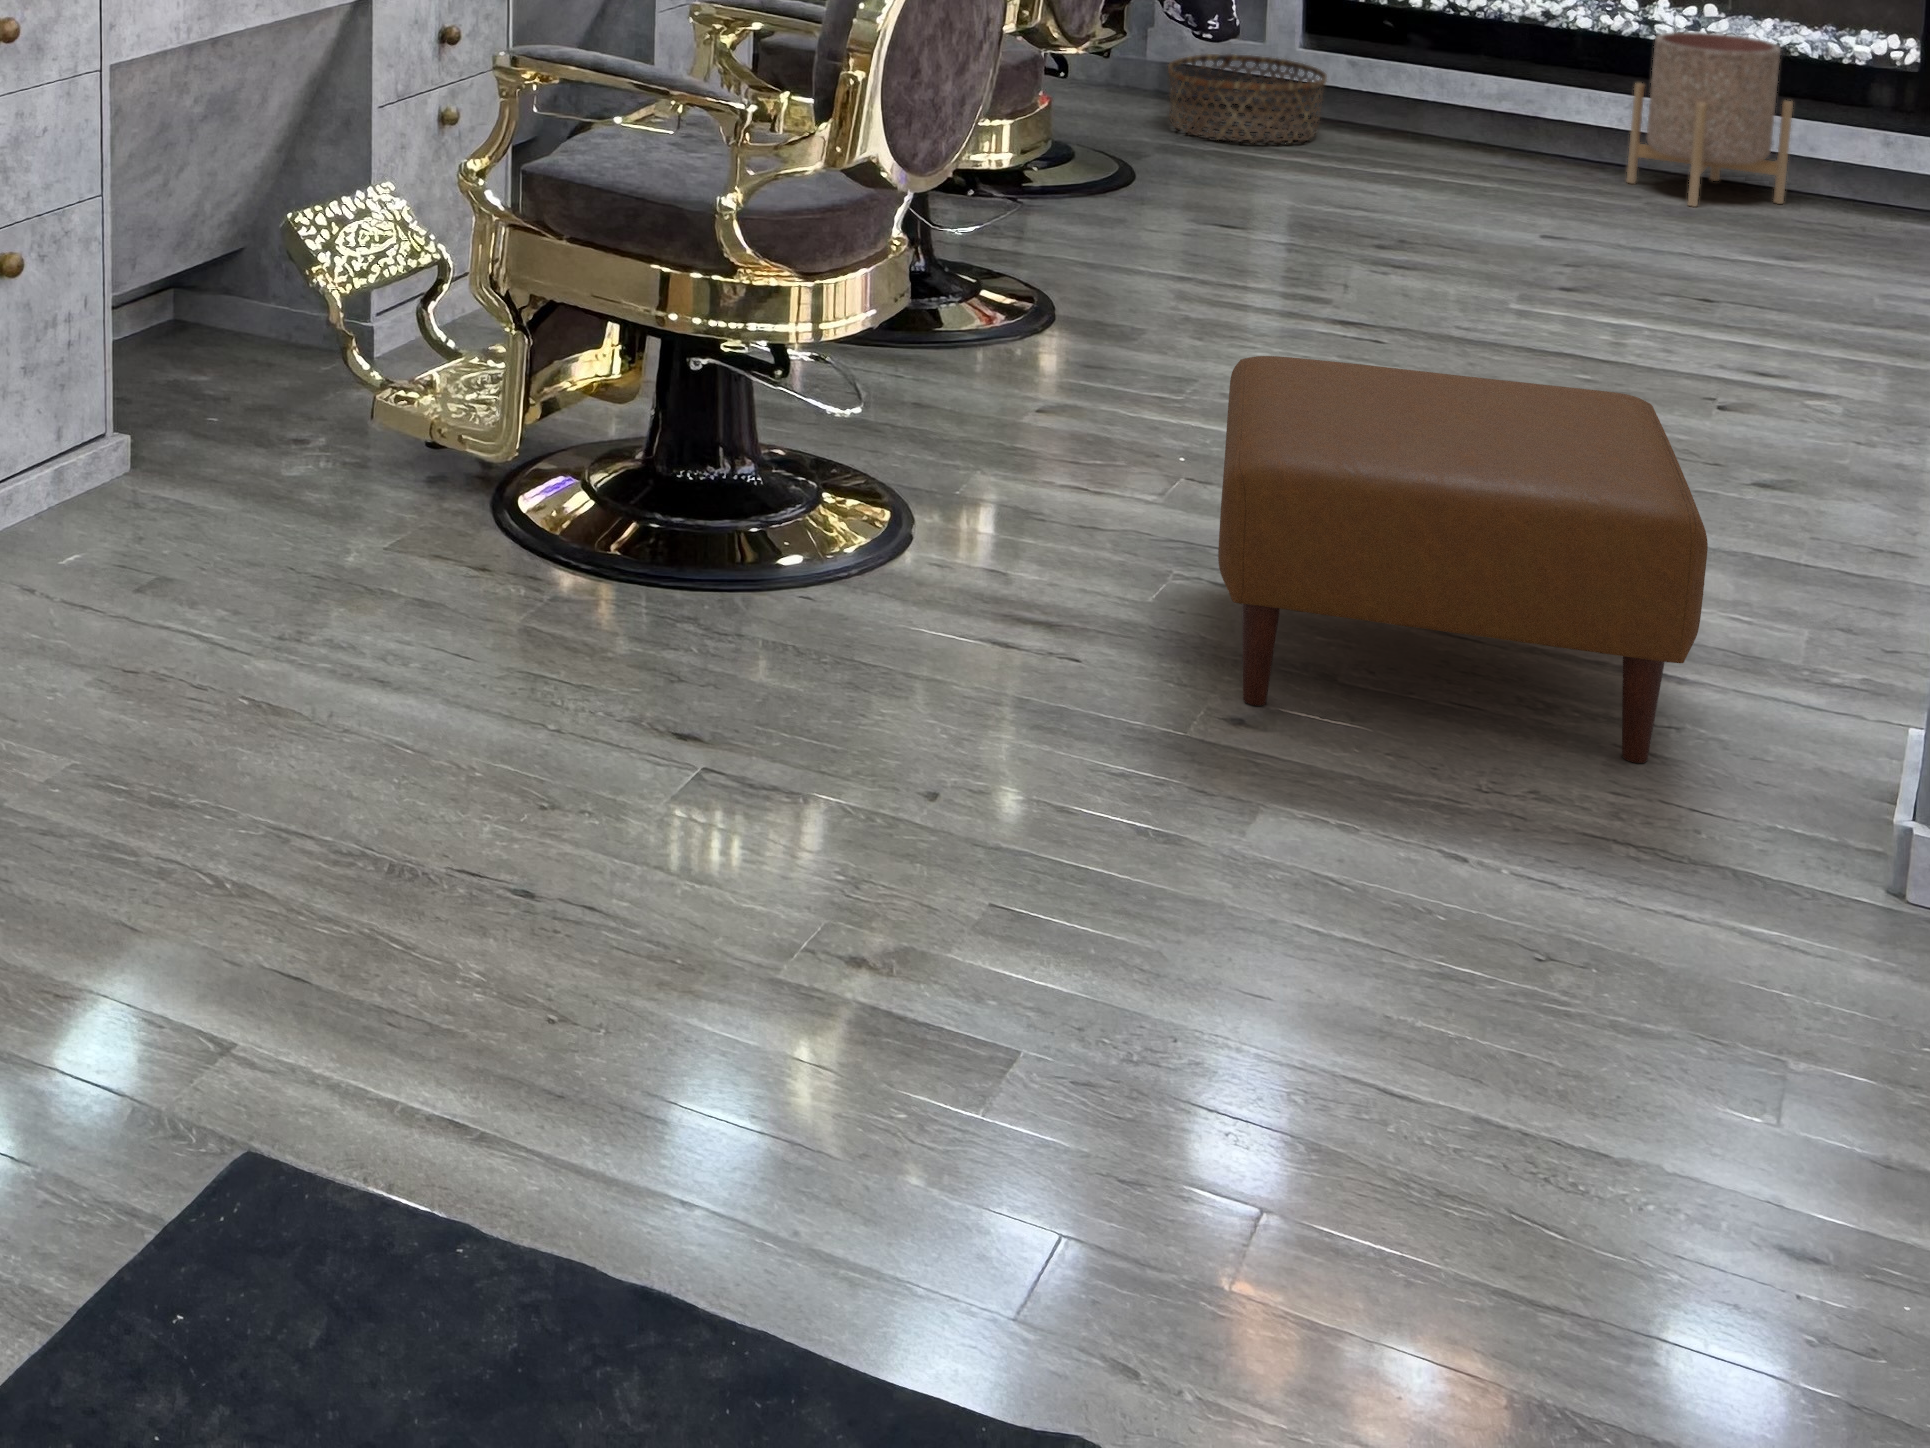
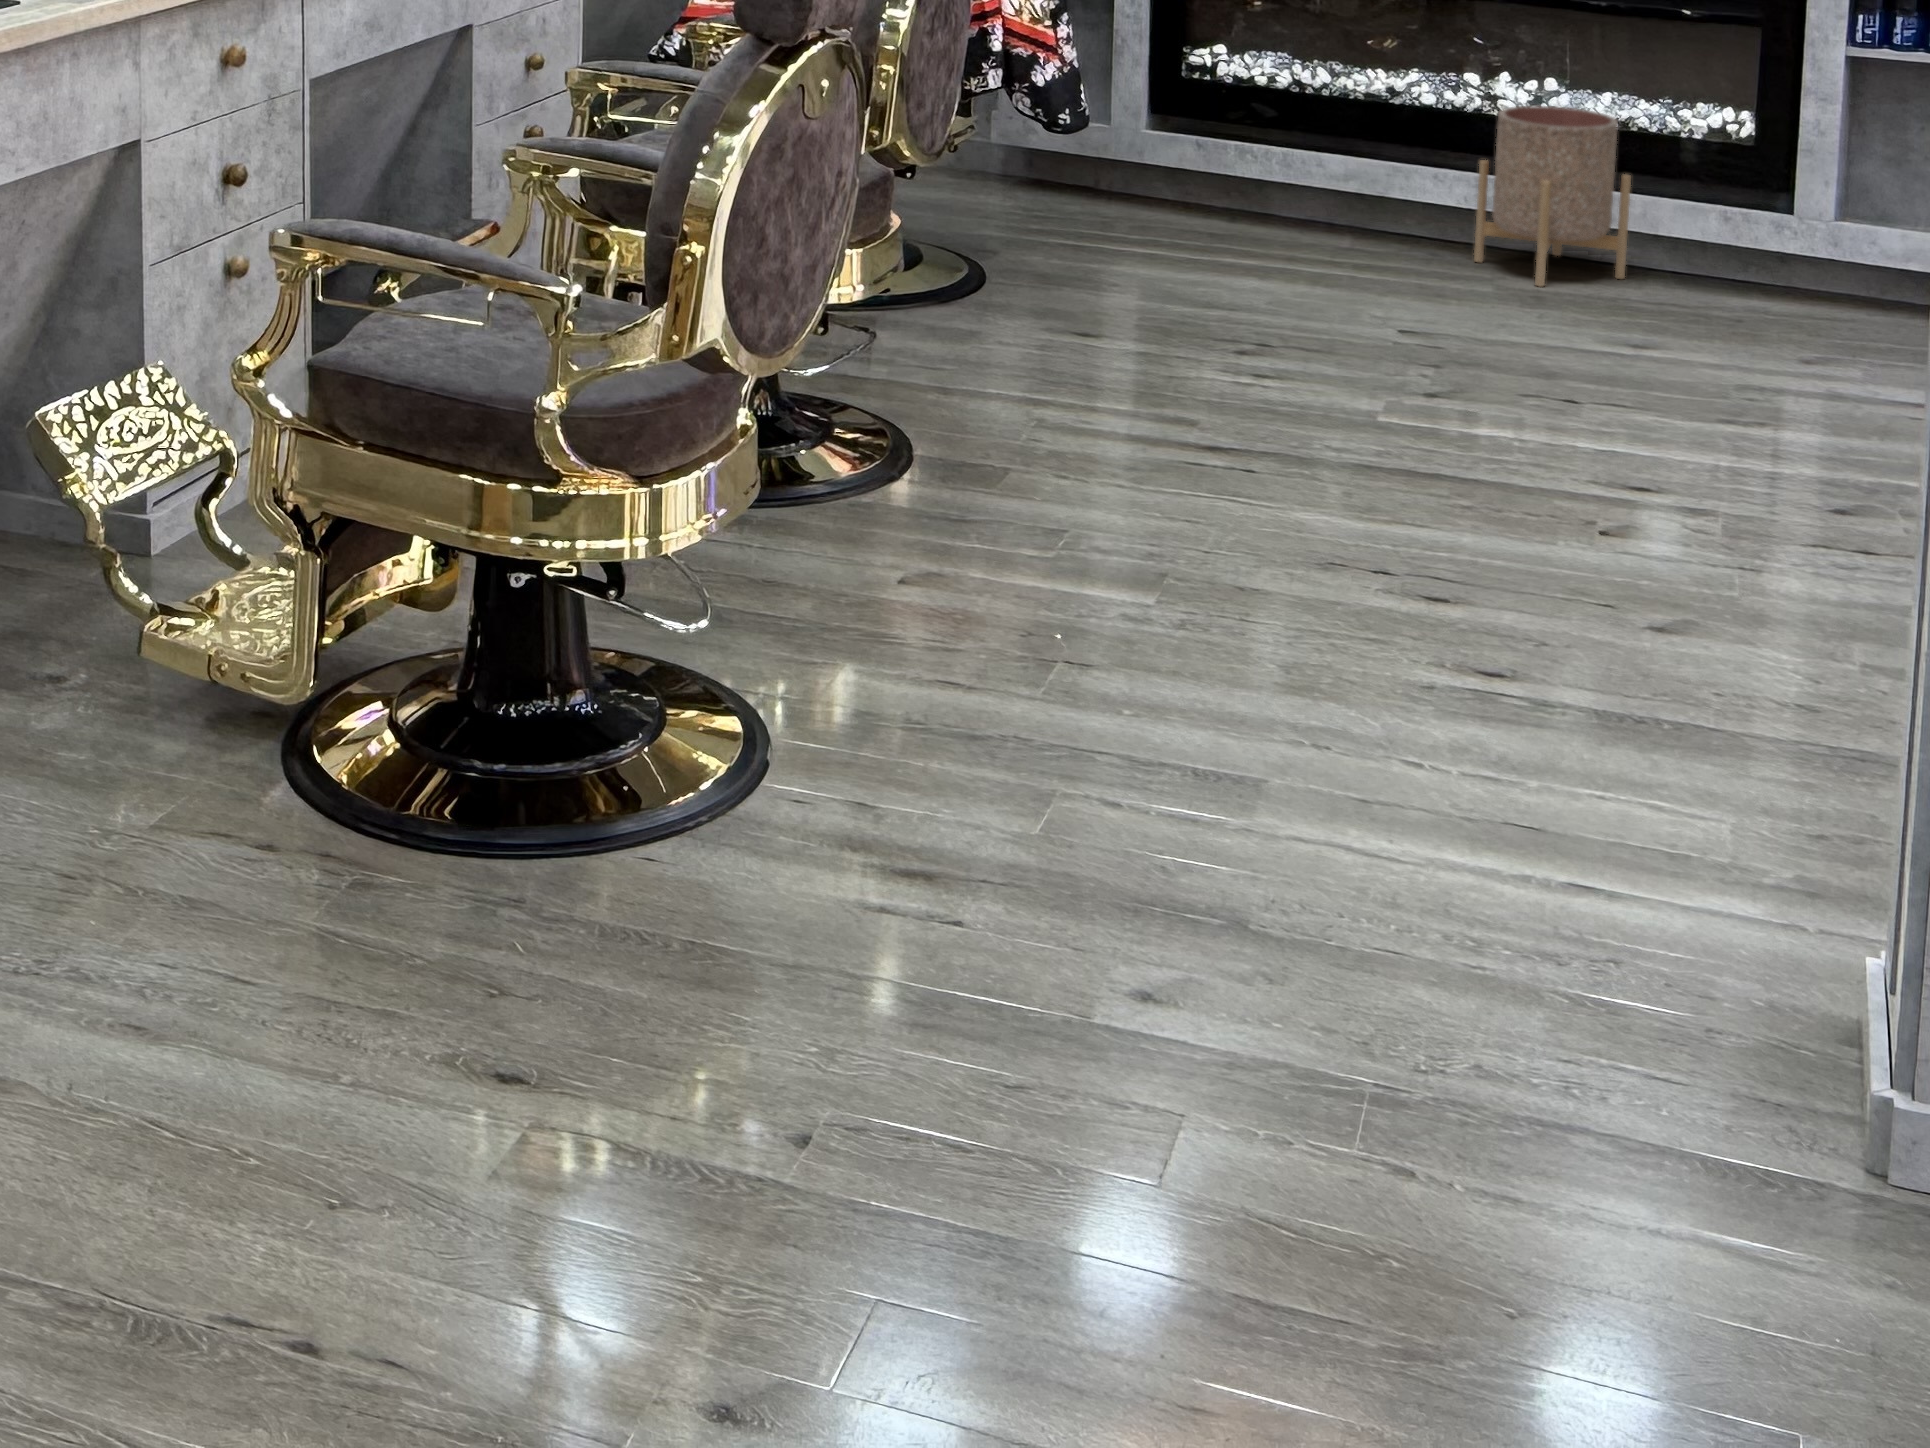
basket: present [1168,54,1327,143] -> none [1019,137,1178,232]
ottoman: present [1218,356,1708,763] -> none [1116,539,1646,1005]

